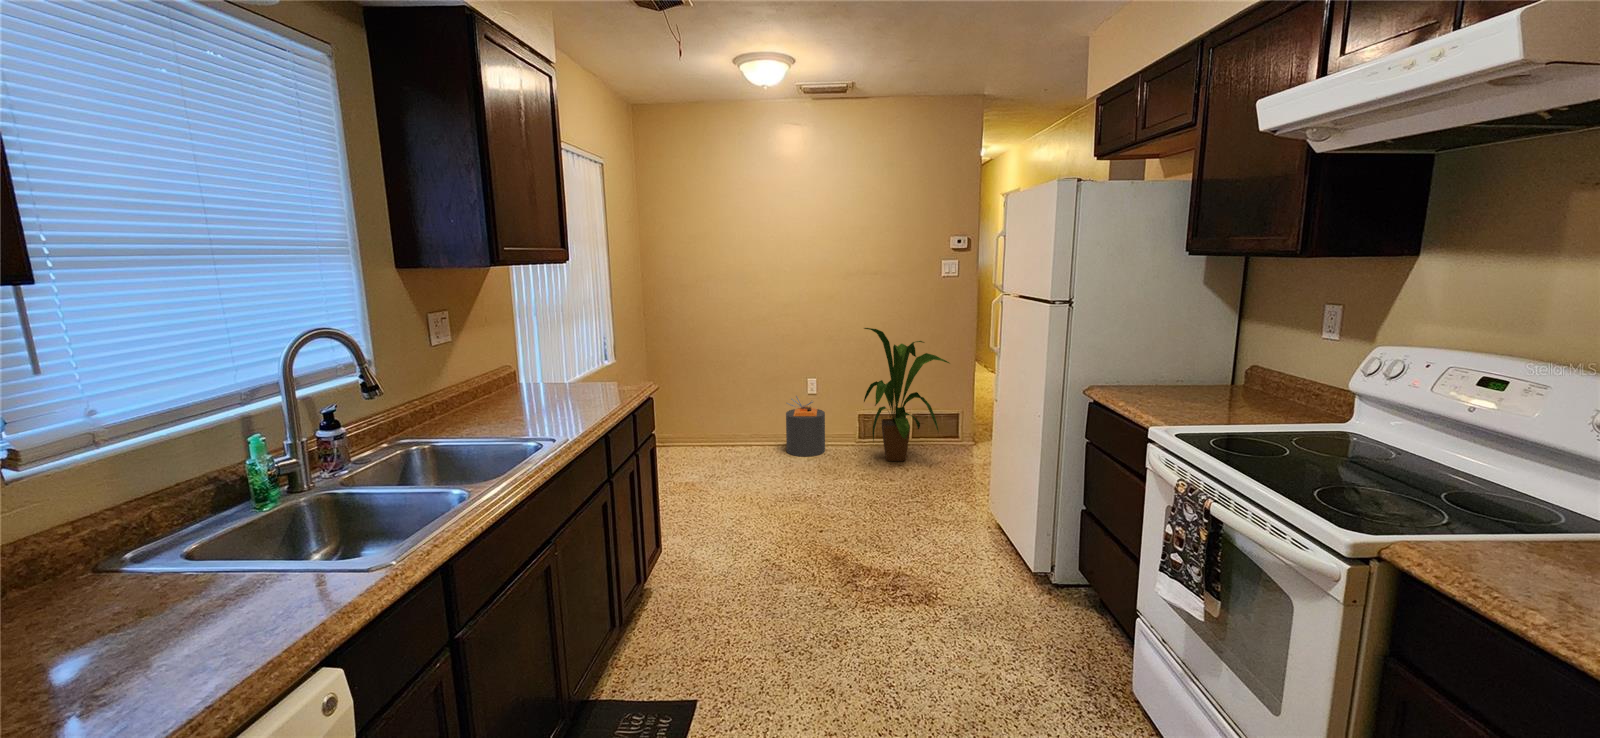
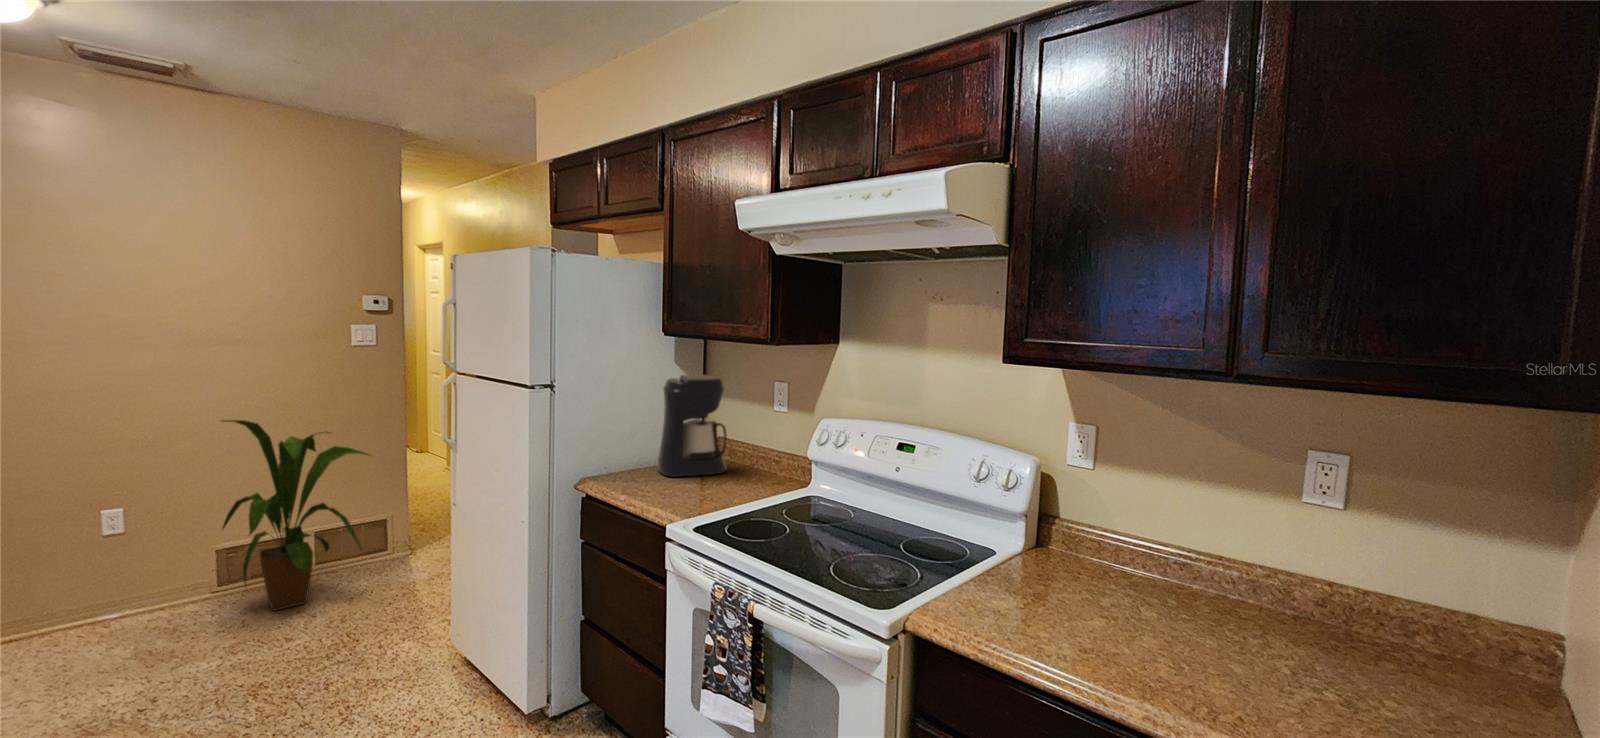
coffee maker: none [1168,296,1255,399] -> present [657,375,727,477]
trash can: present [786,396,825,457] -> none [31,541,140,651]

